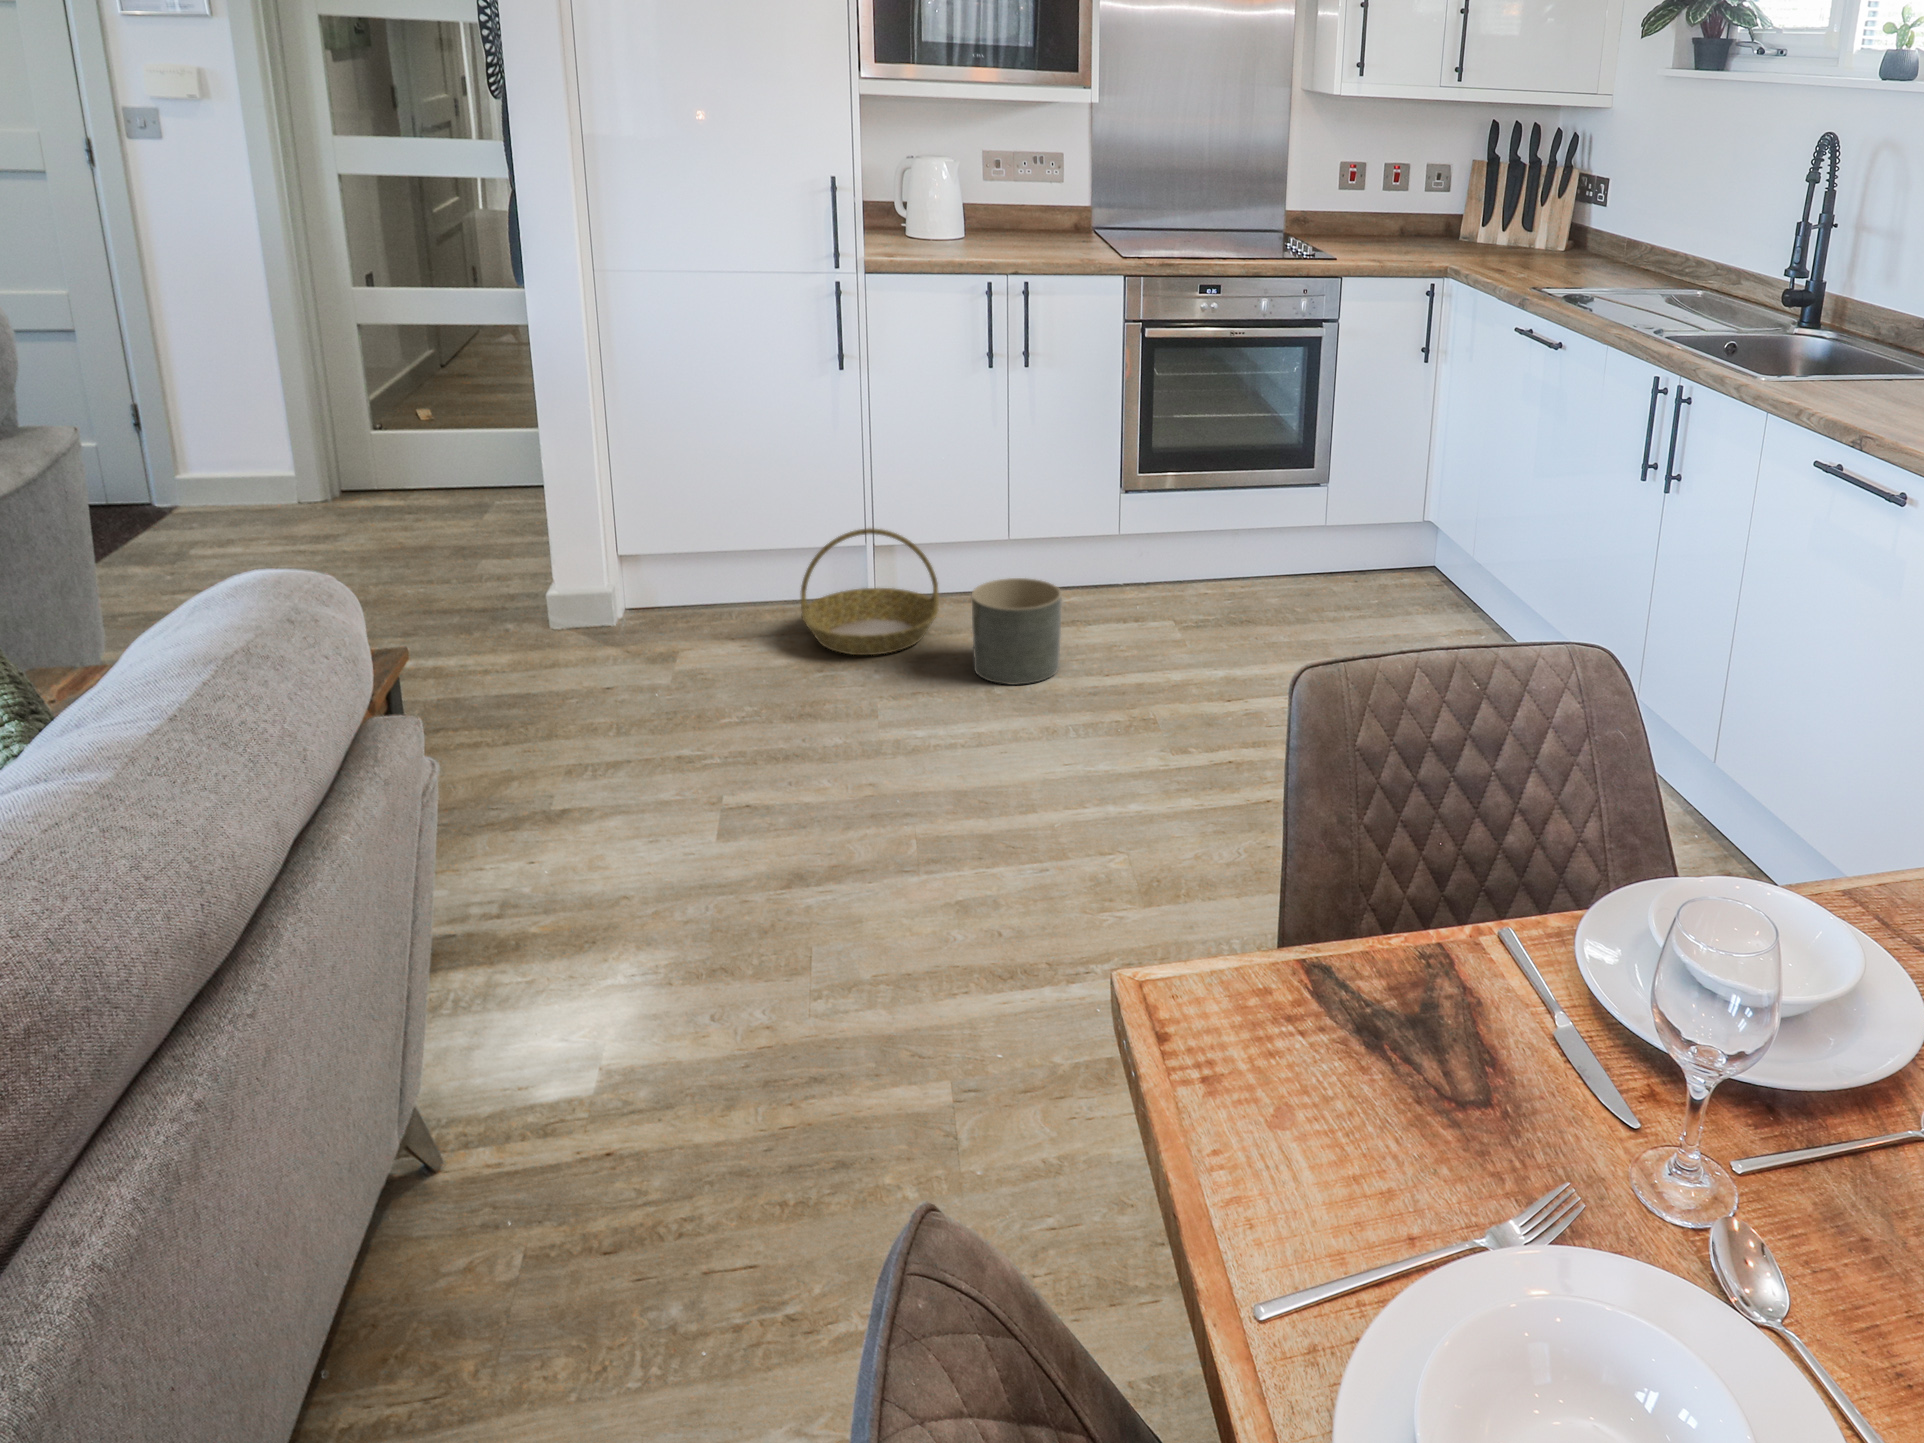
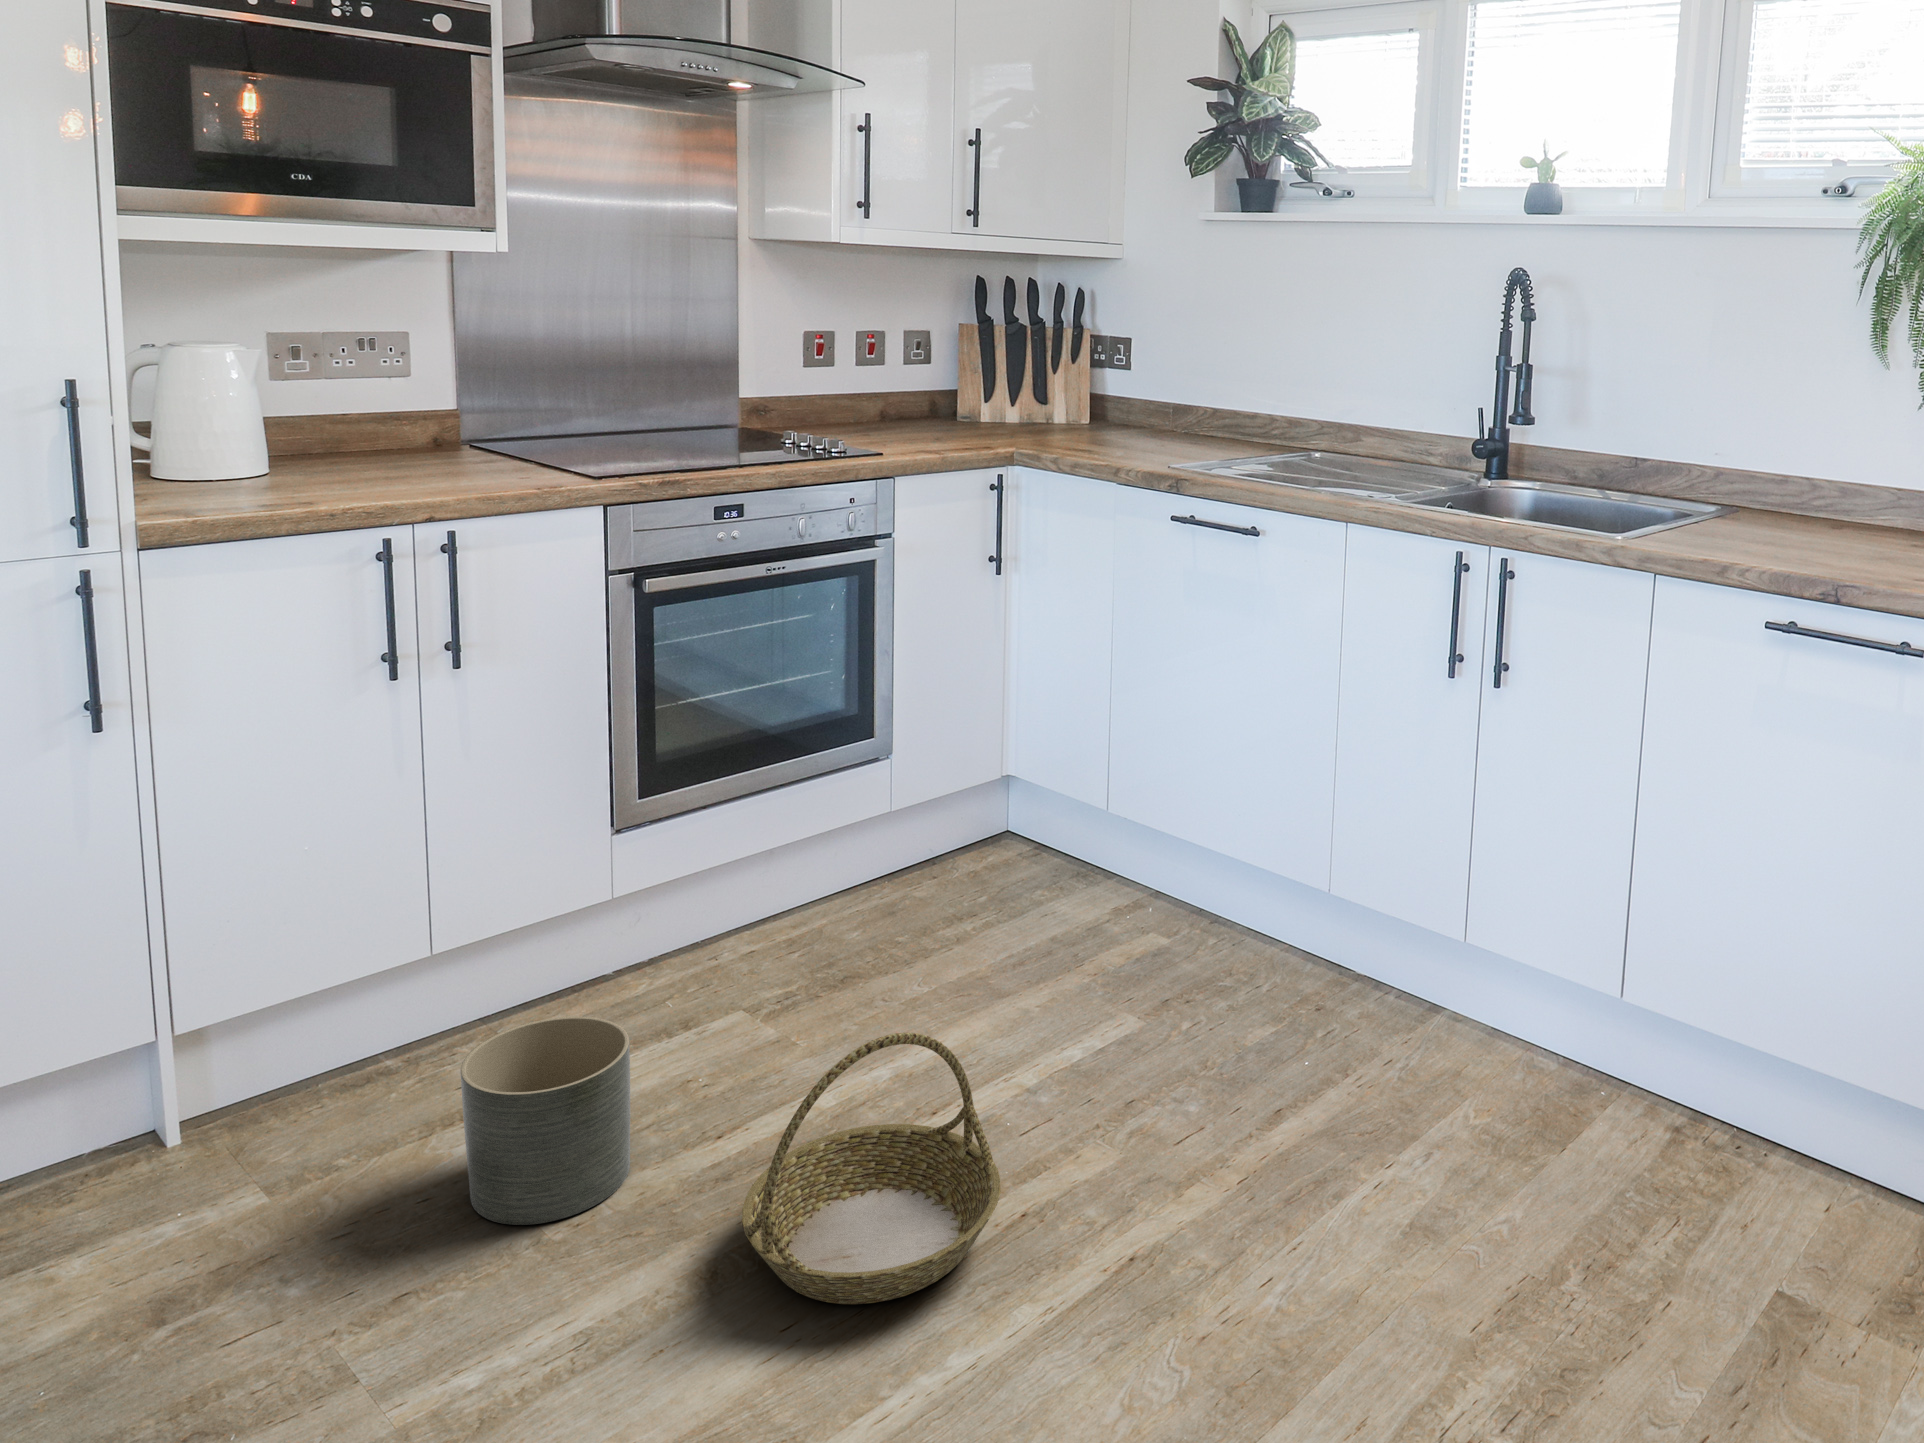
basket: present [801,528,939,655] -> present [742,1033,1001,1304]

